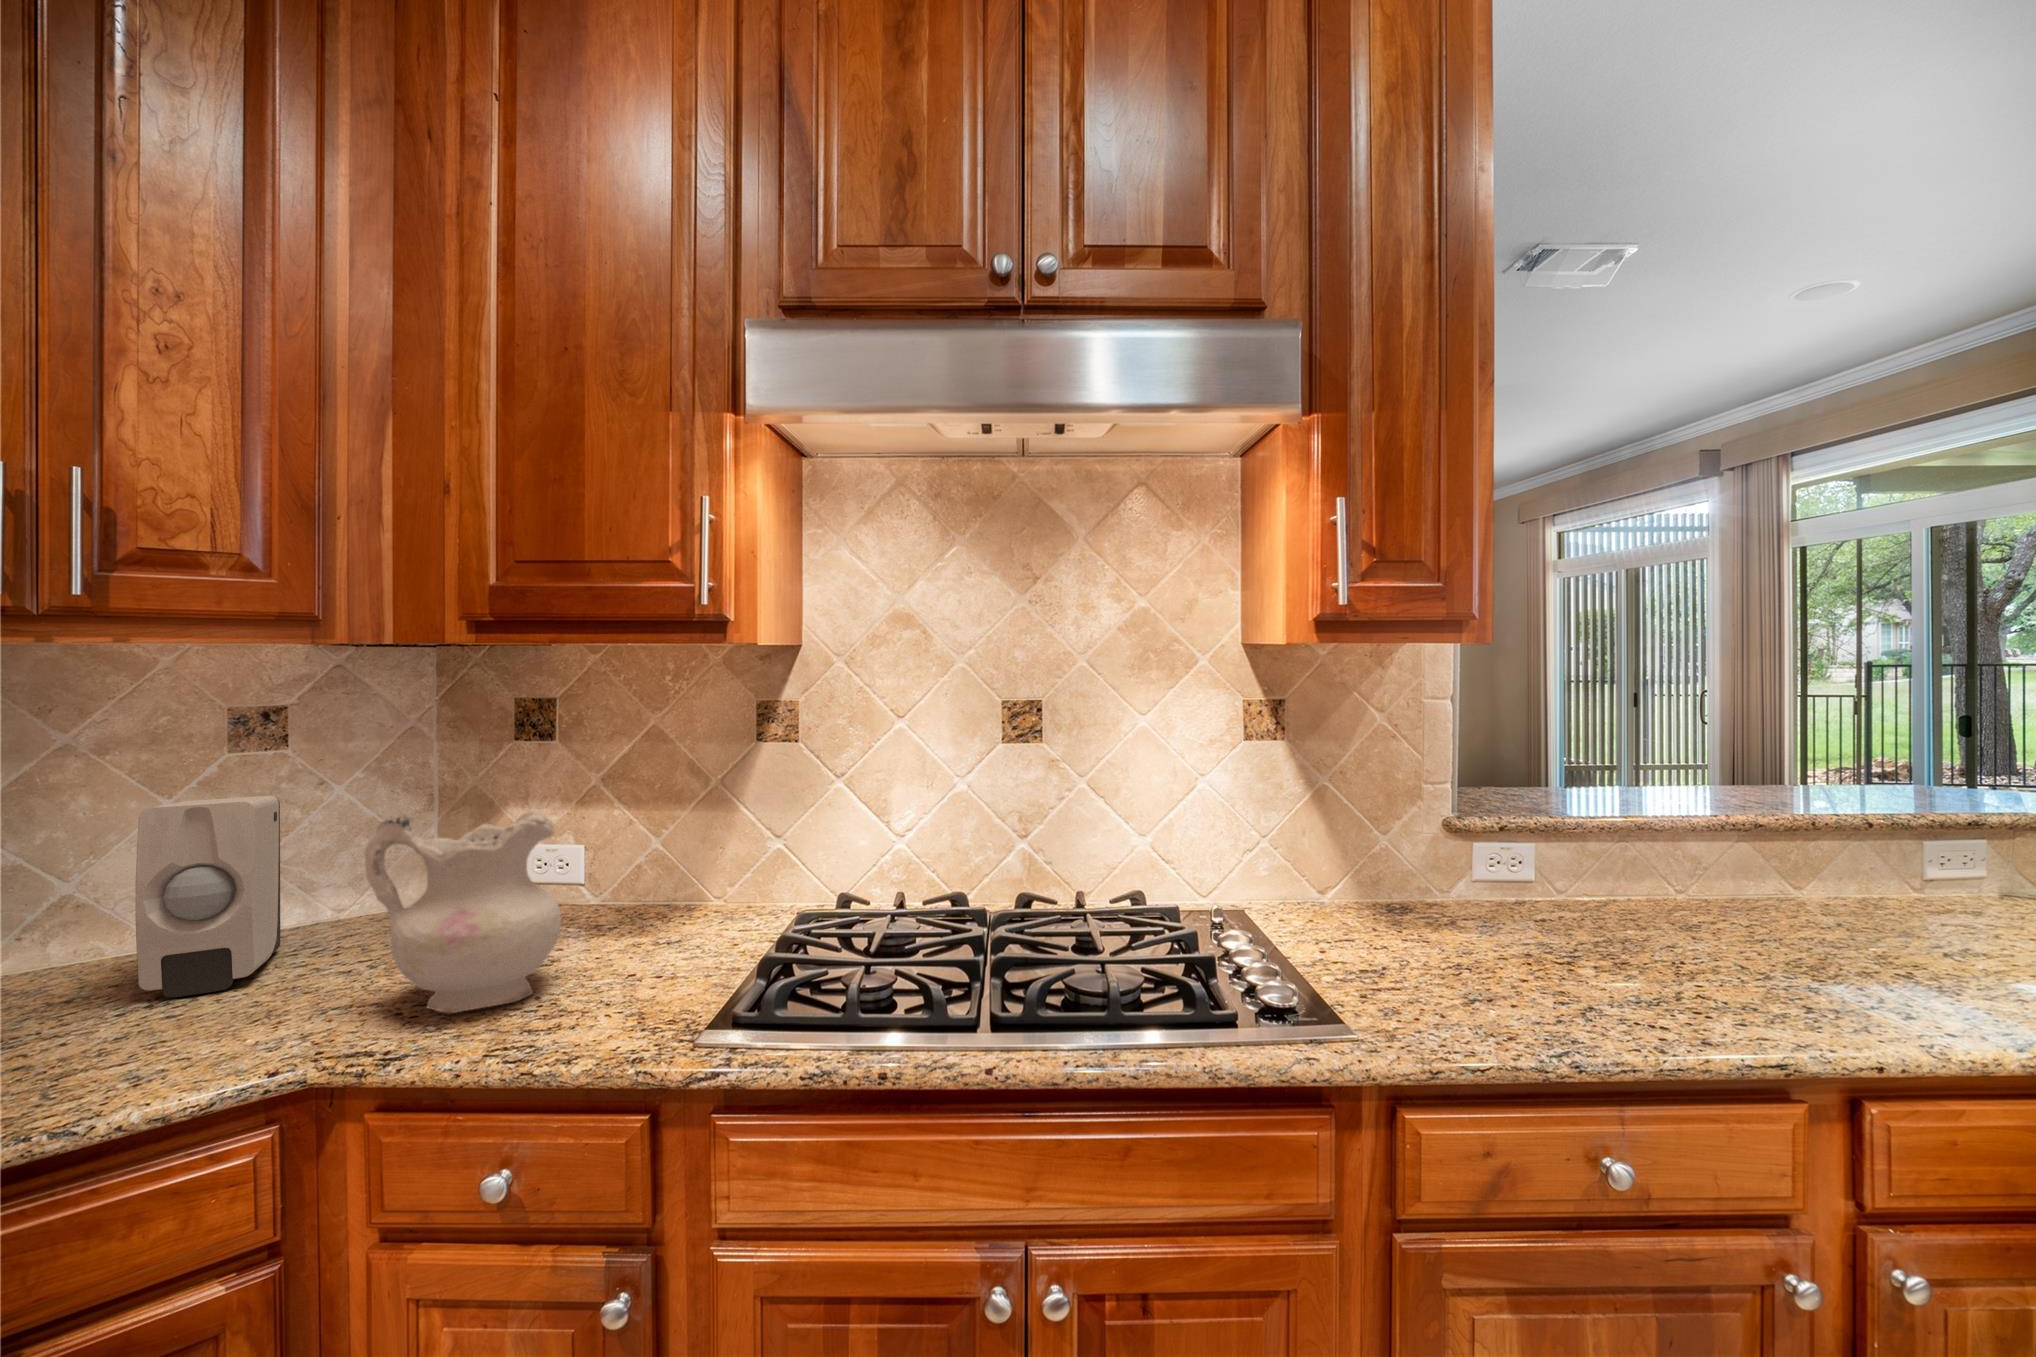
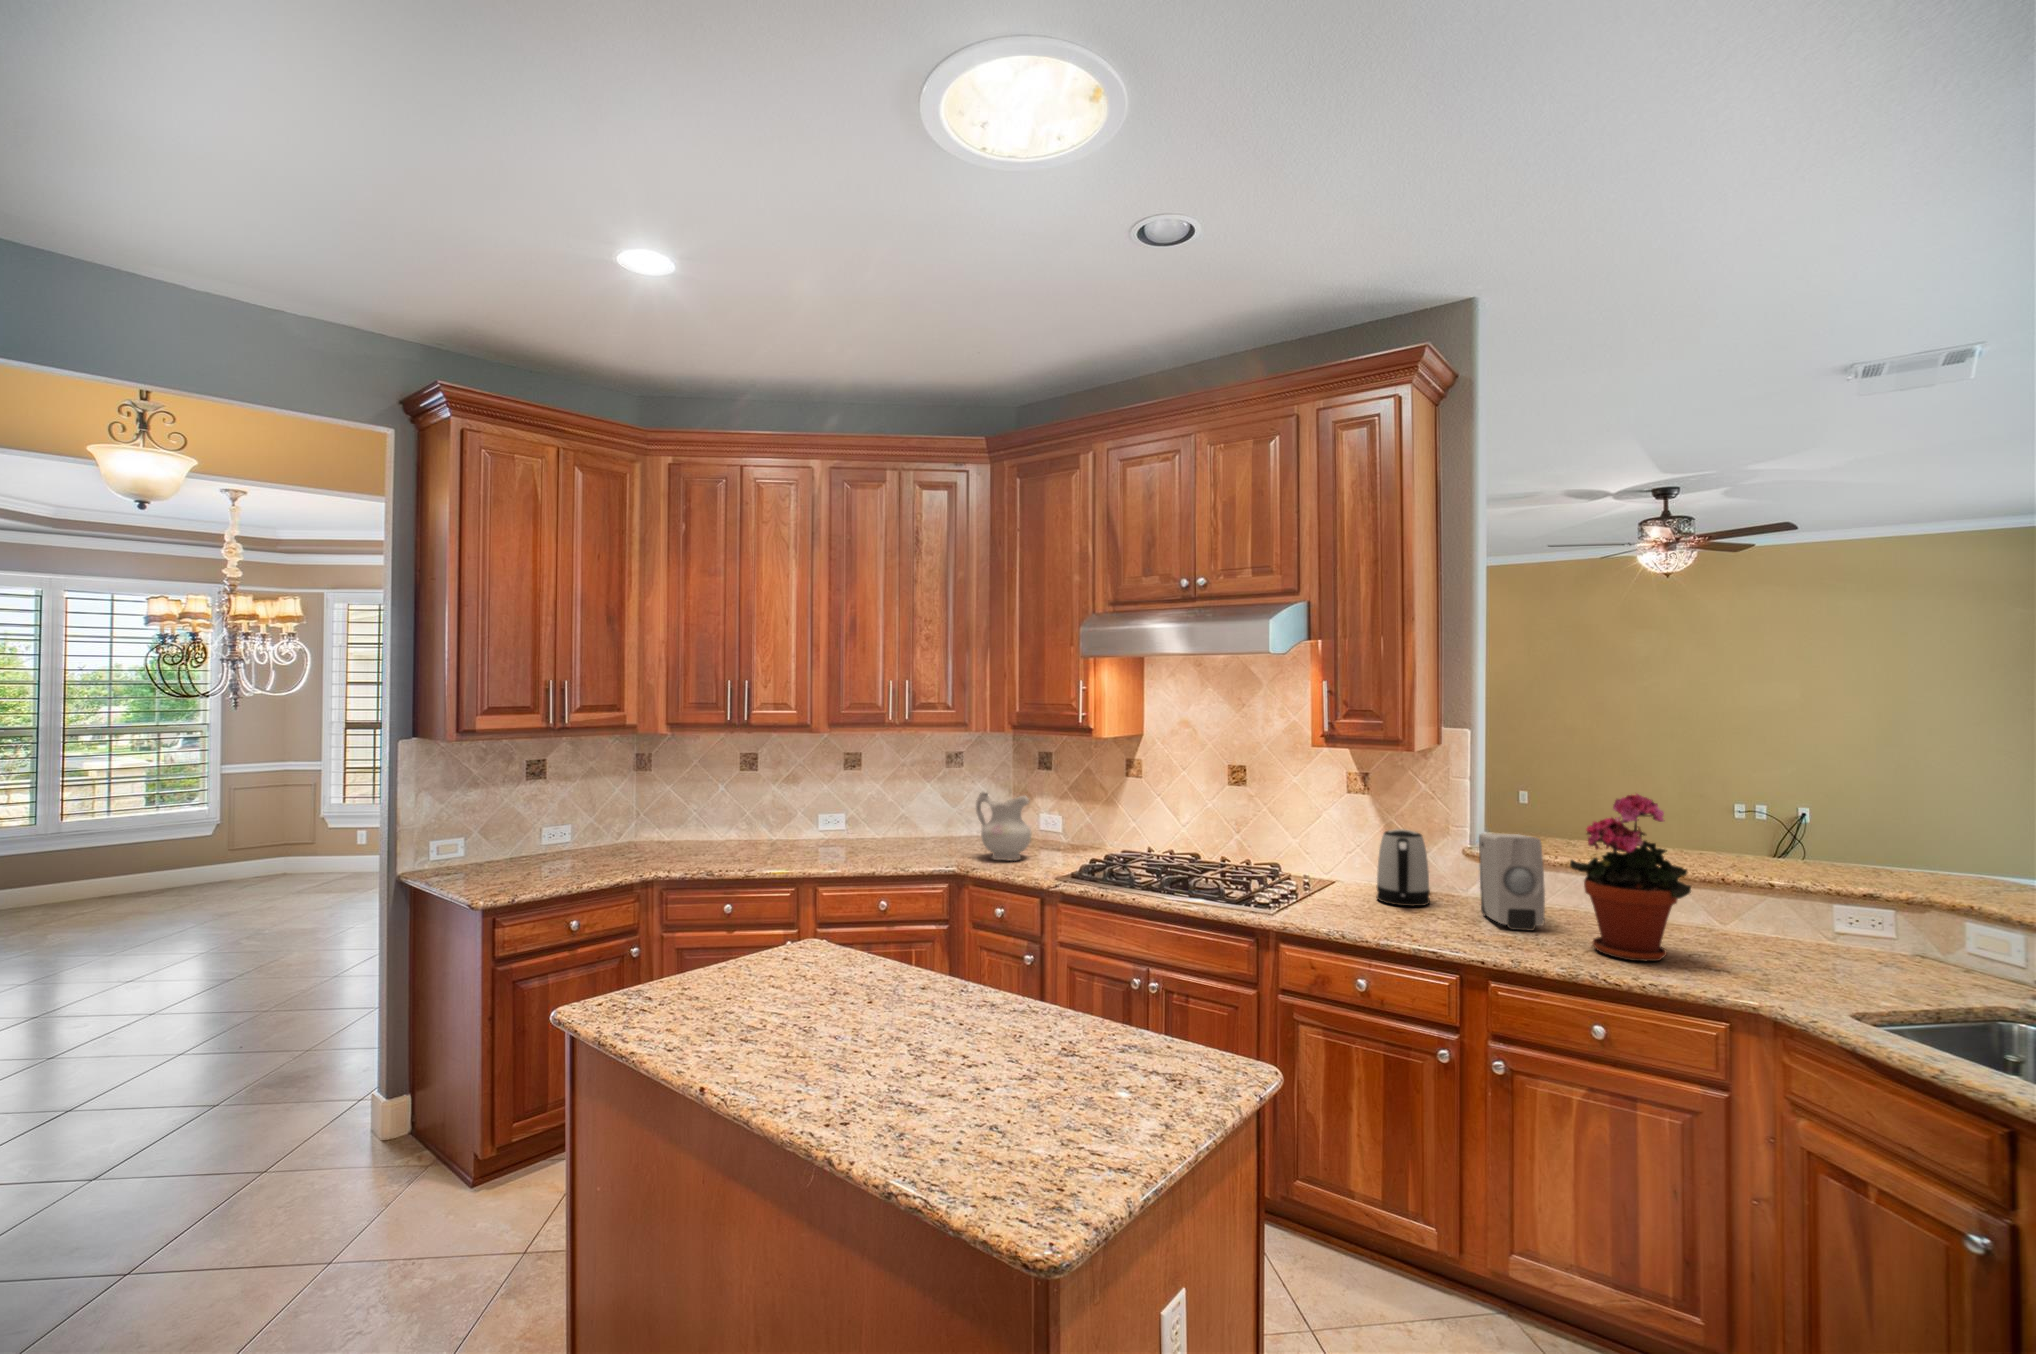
potted plant: none [1772,699,1977,991] -> present [1570,794,1691,961]
soap dispenser: present [136,796,280,998] -> present [1479,833,1545,931]
kettle: none [1357,797,1469,942] -> present [1377,829,1430,906]

